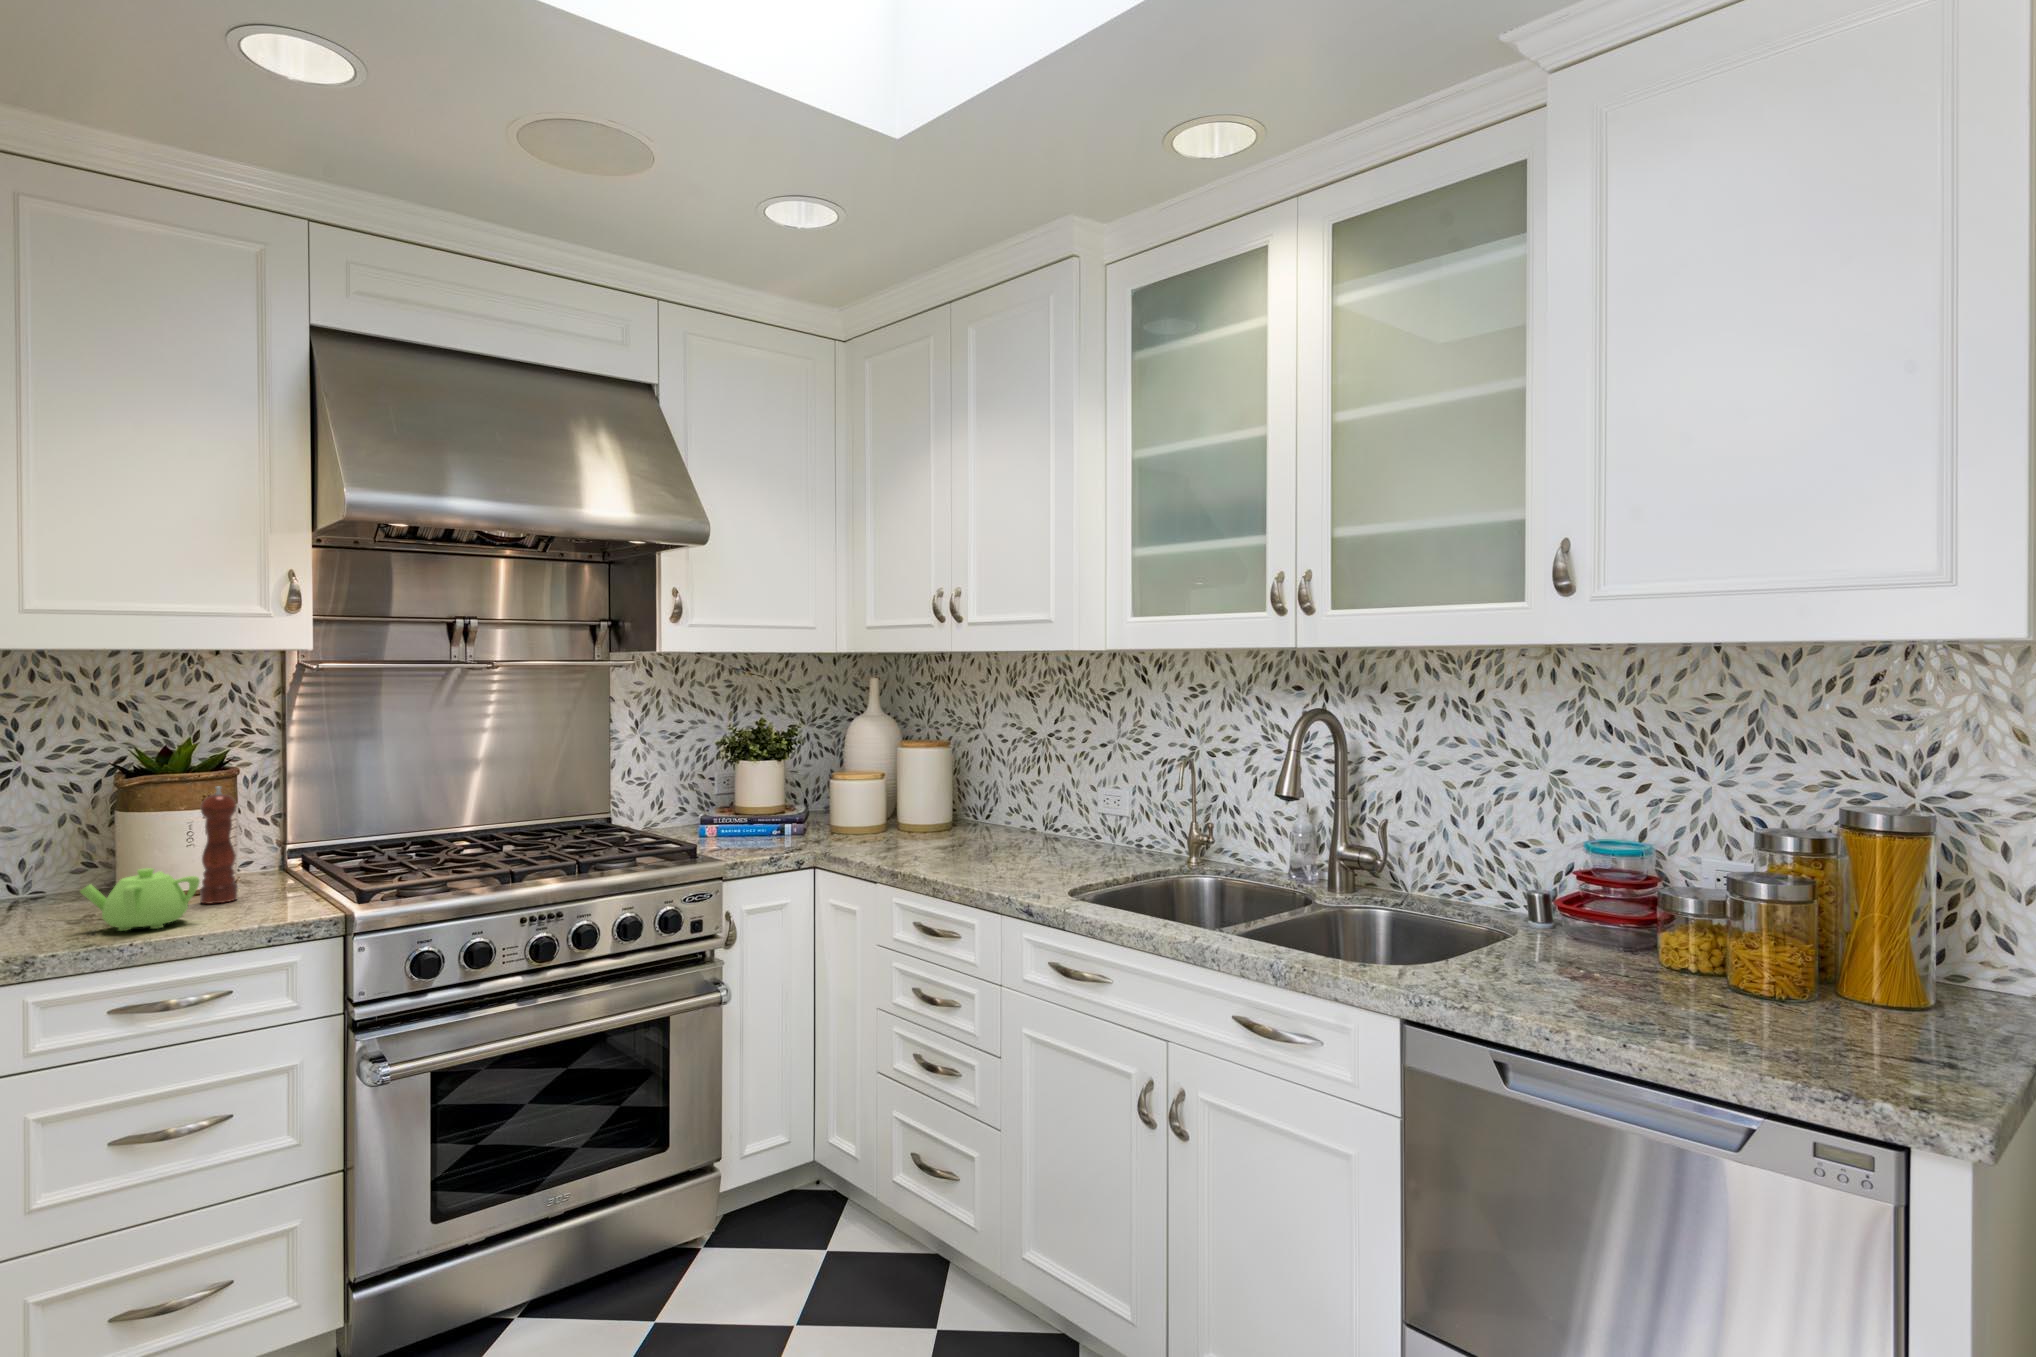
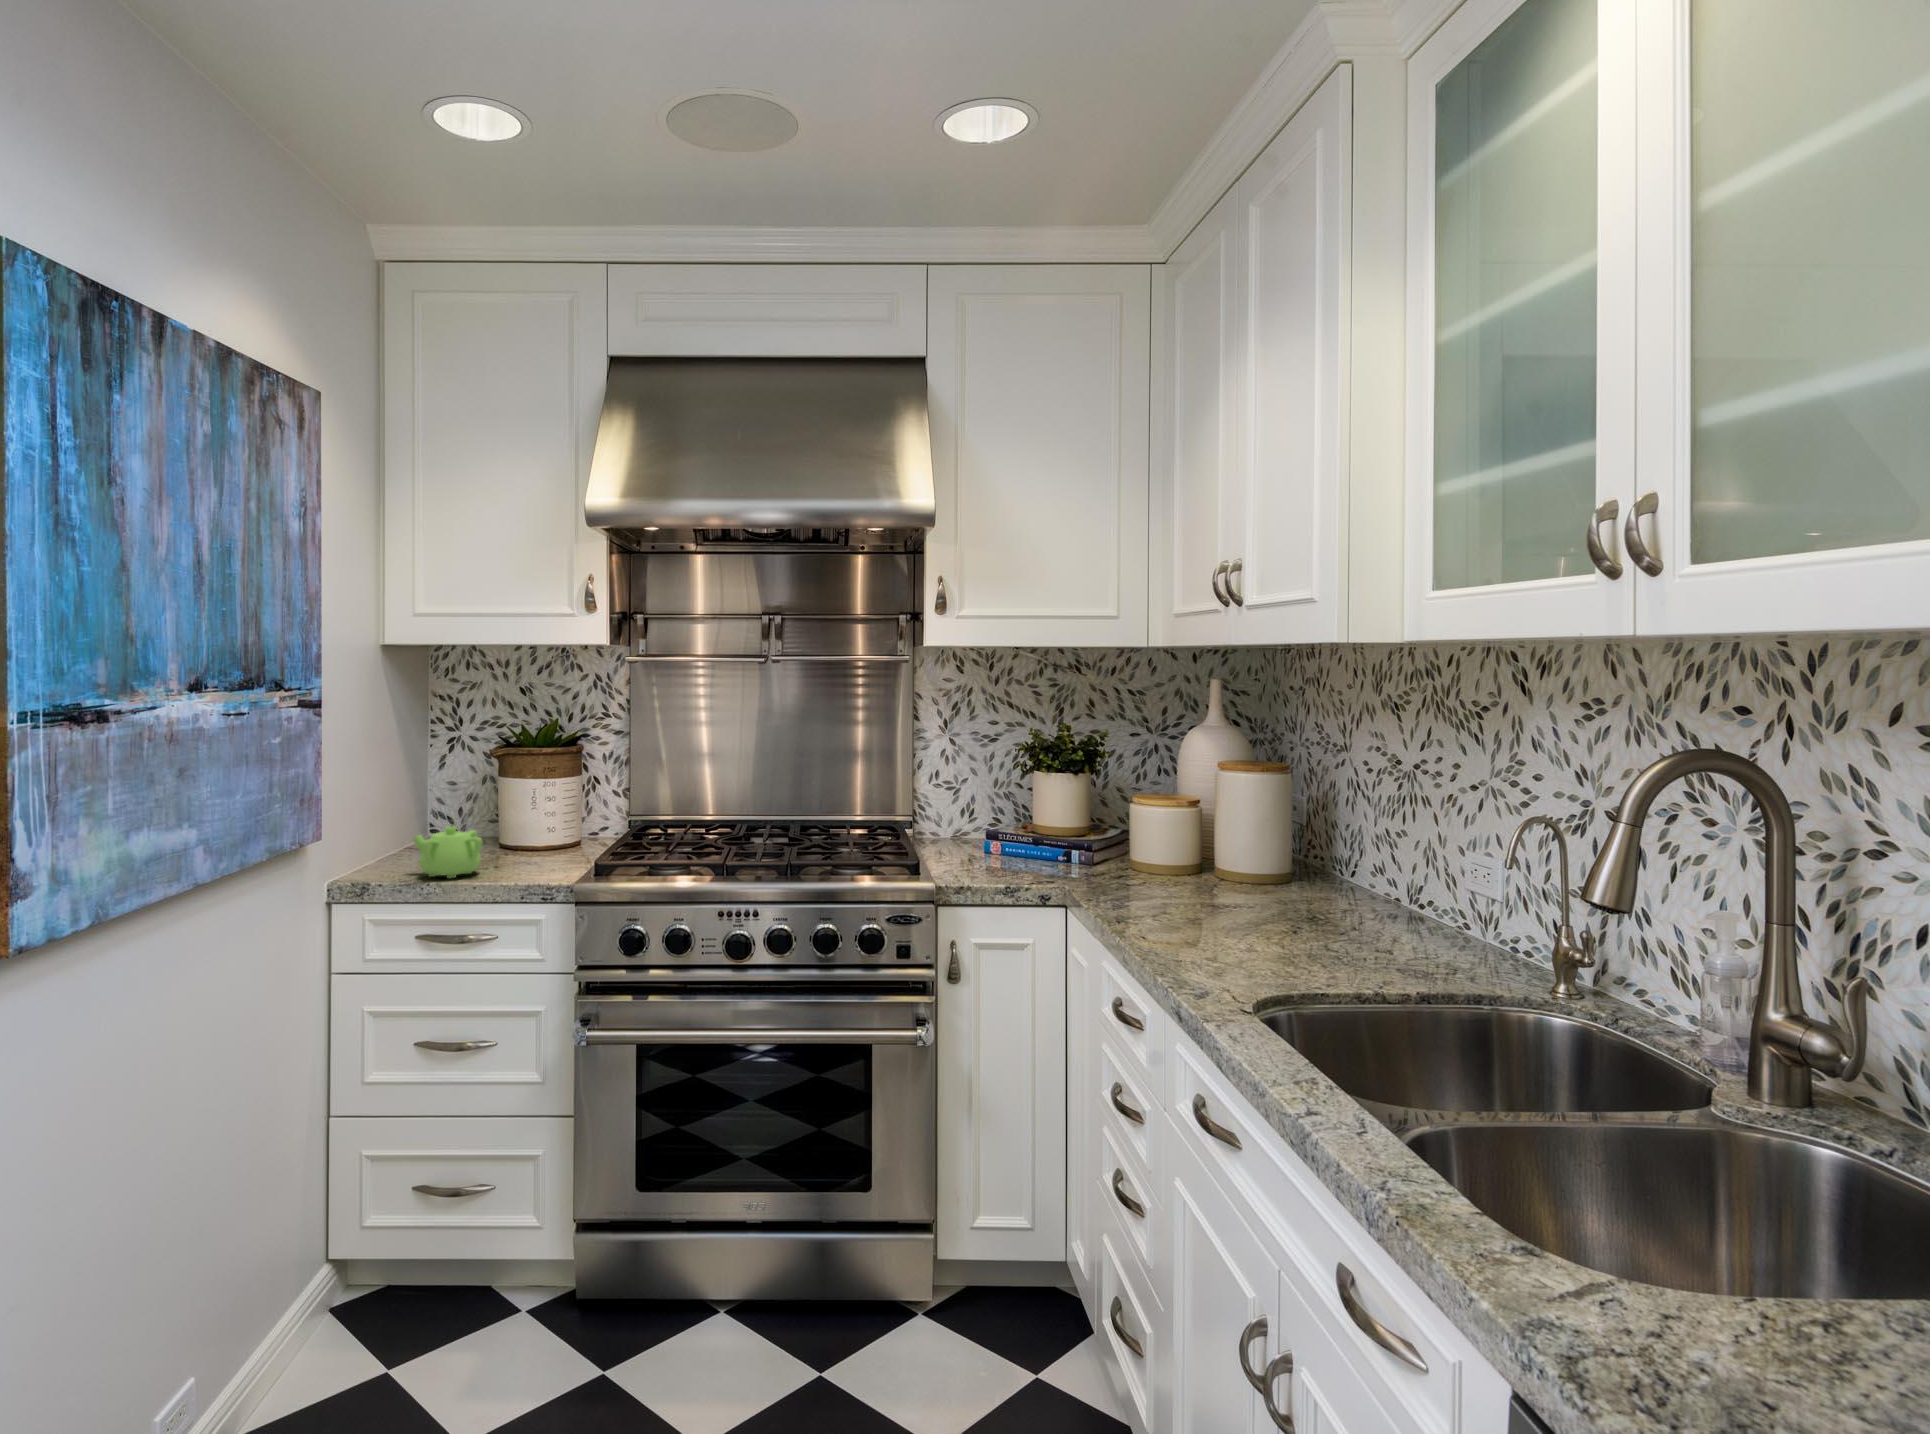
pepper mill: present [200,786,237,904] -> none [518,761,545,862]

